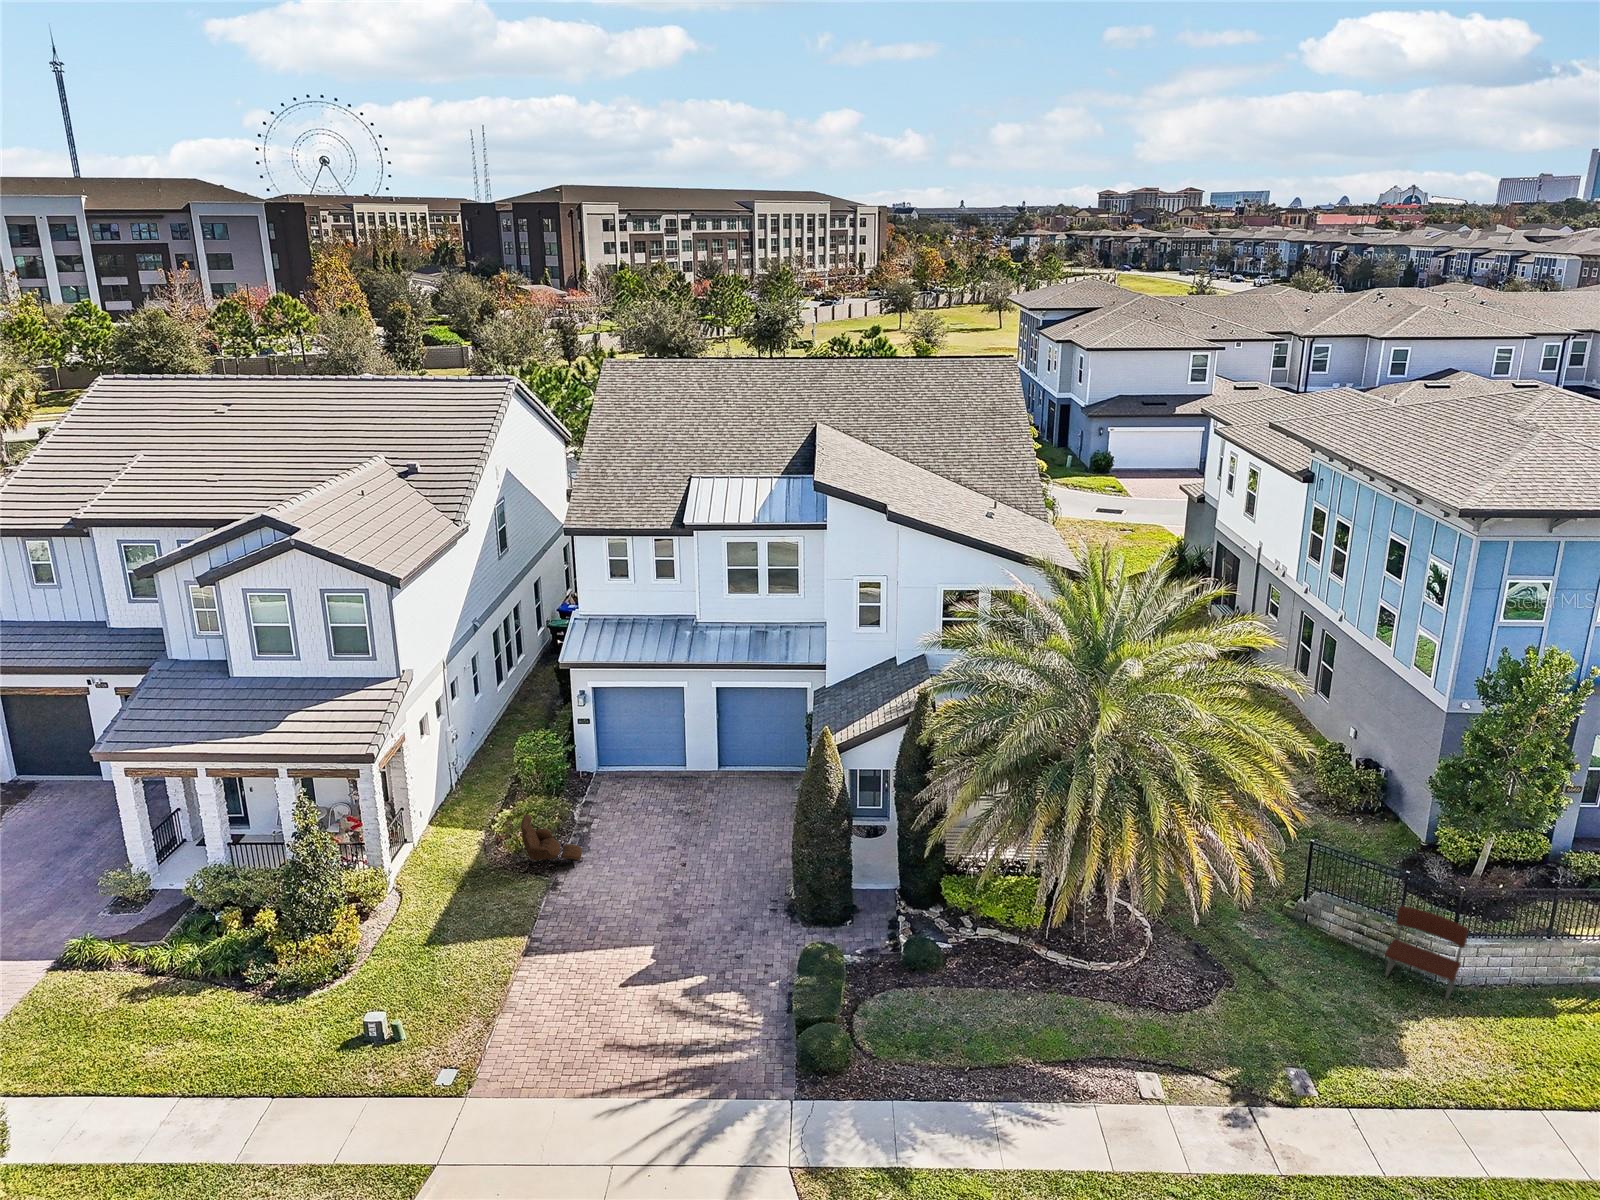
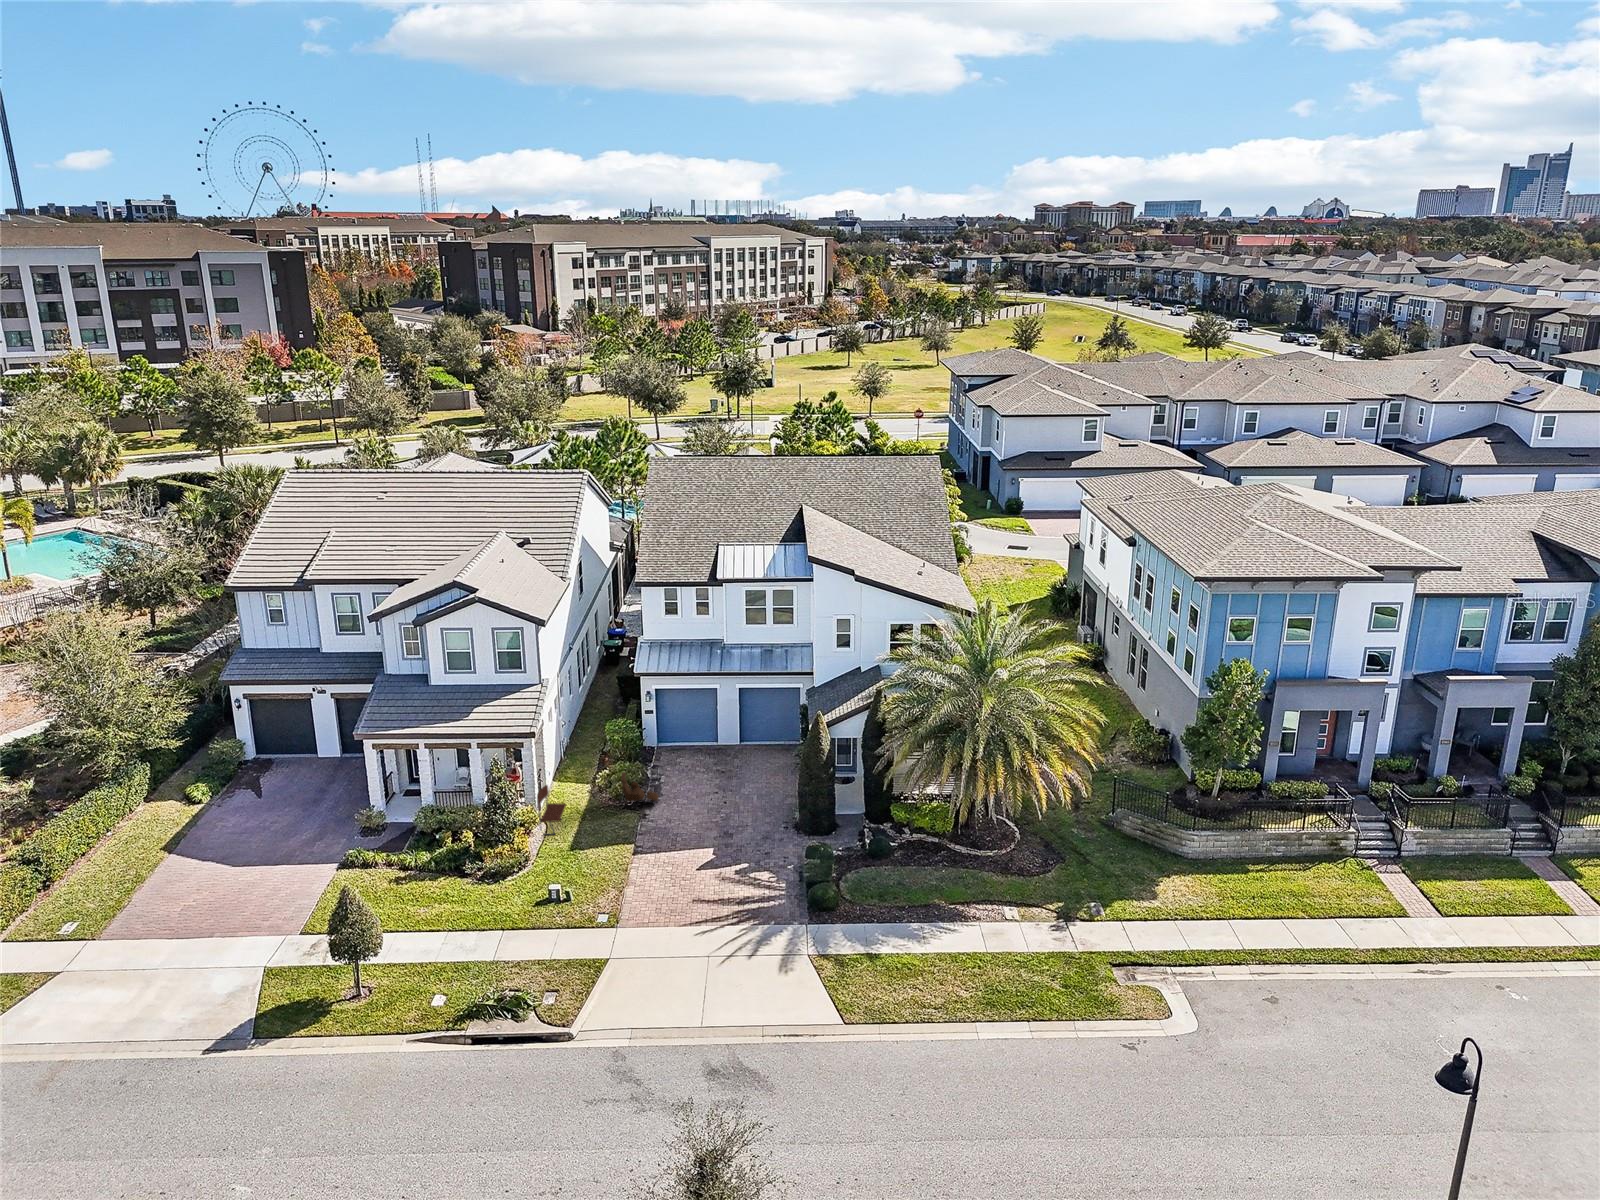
bench: present [1385,906,1468,999] -> present [537,785,566,835]

